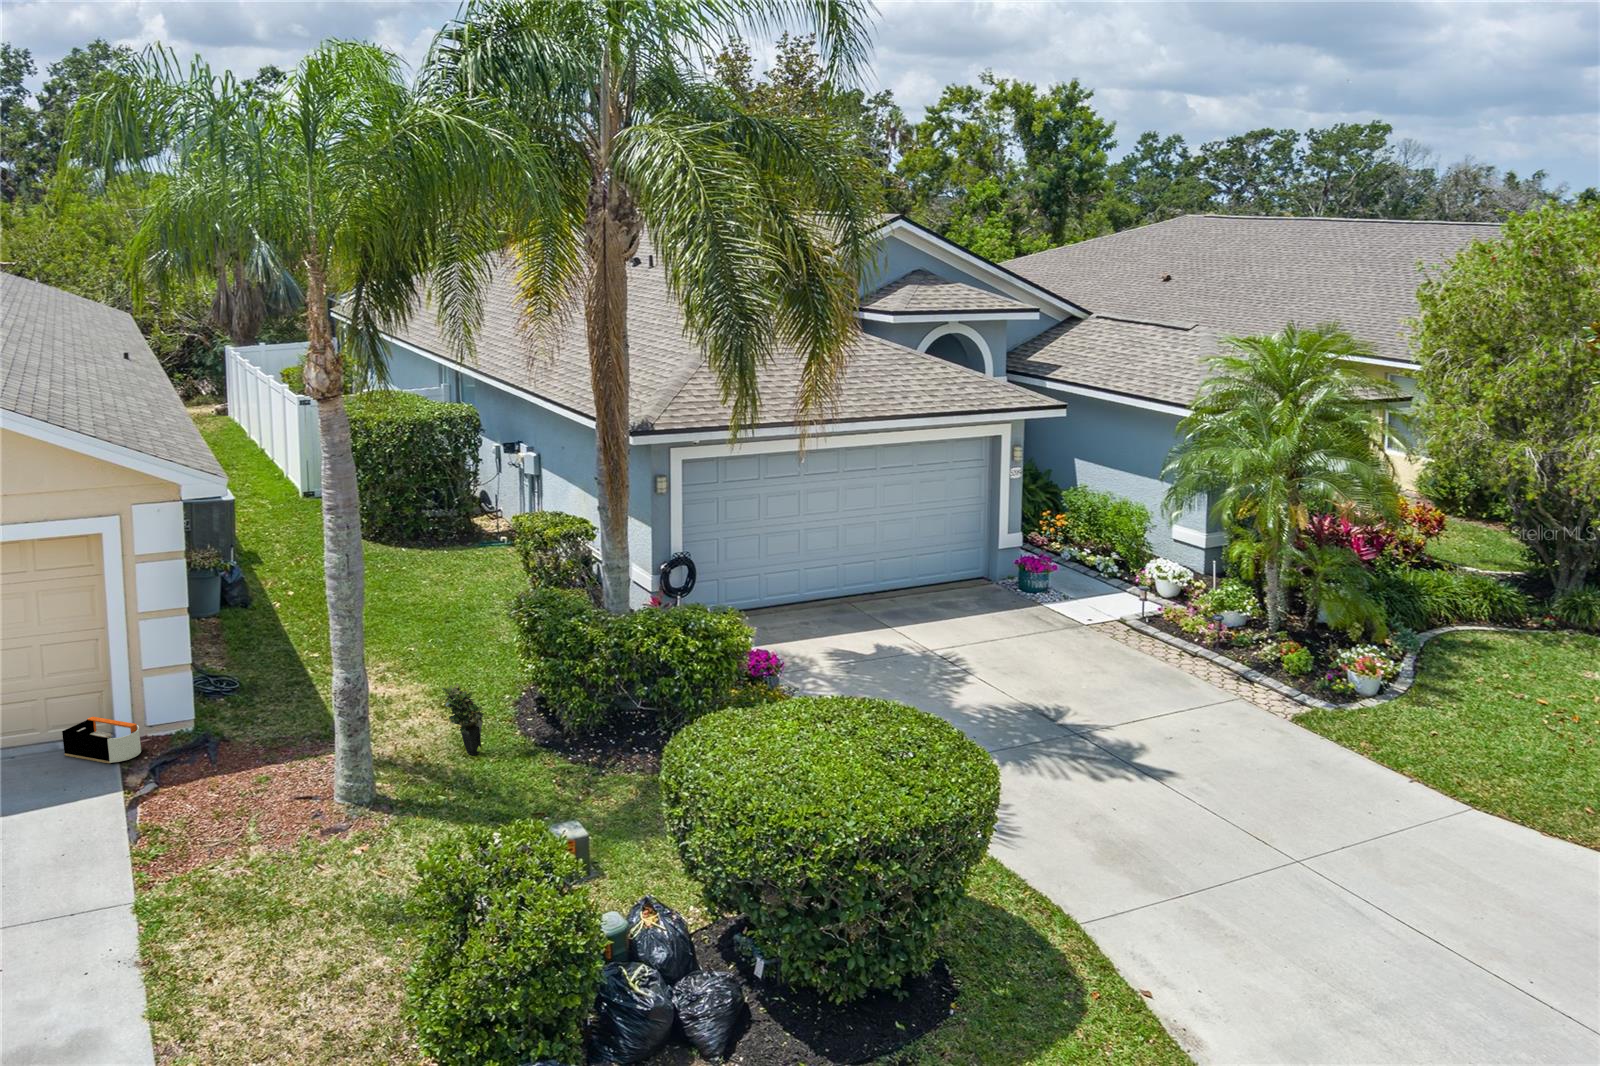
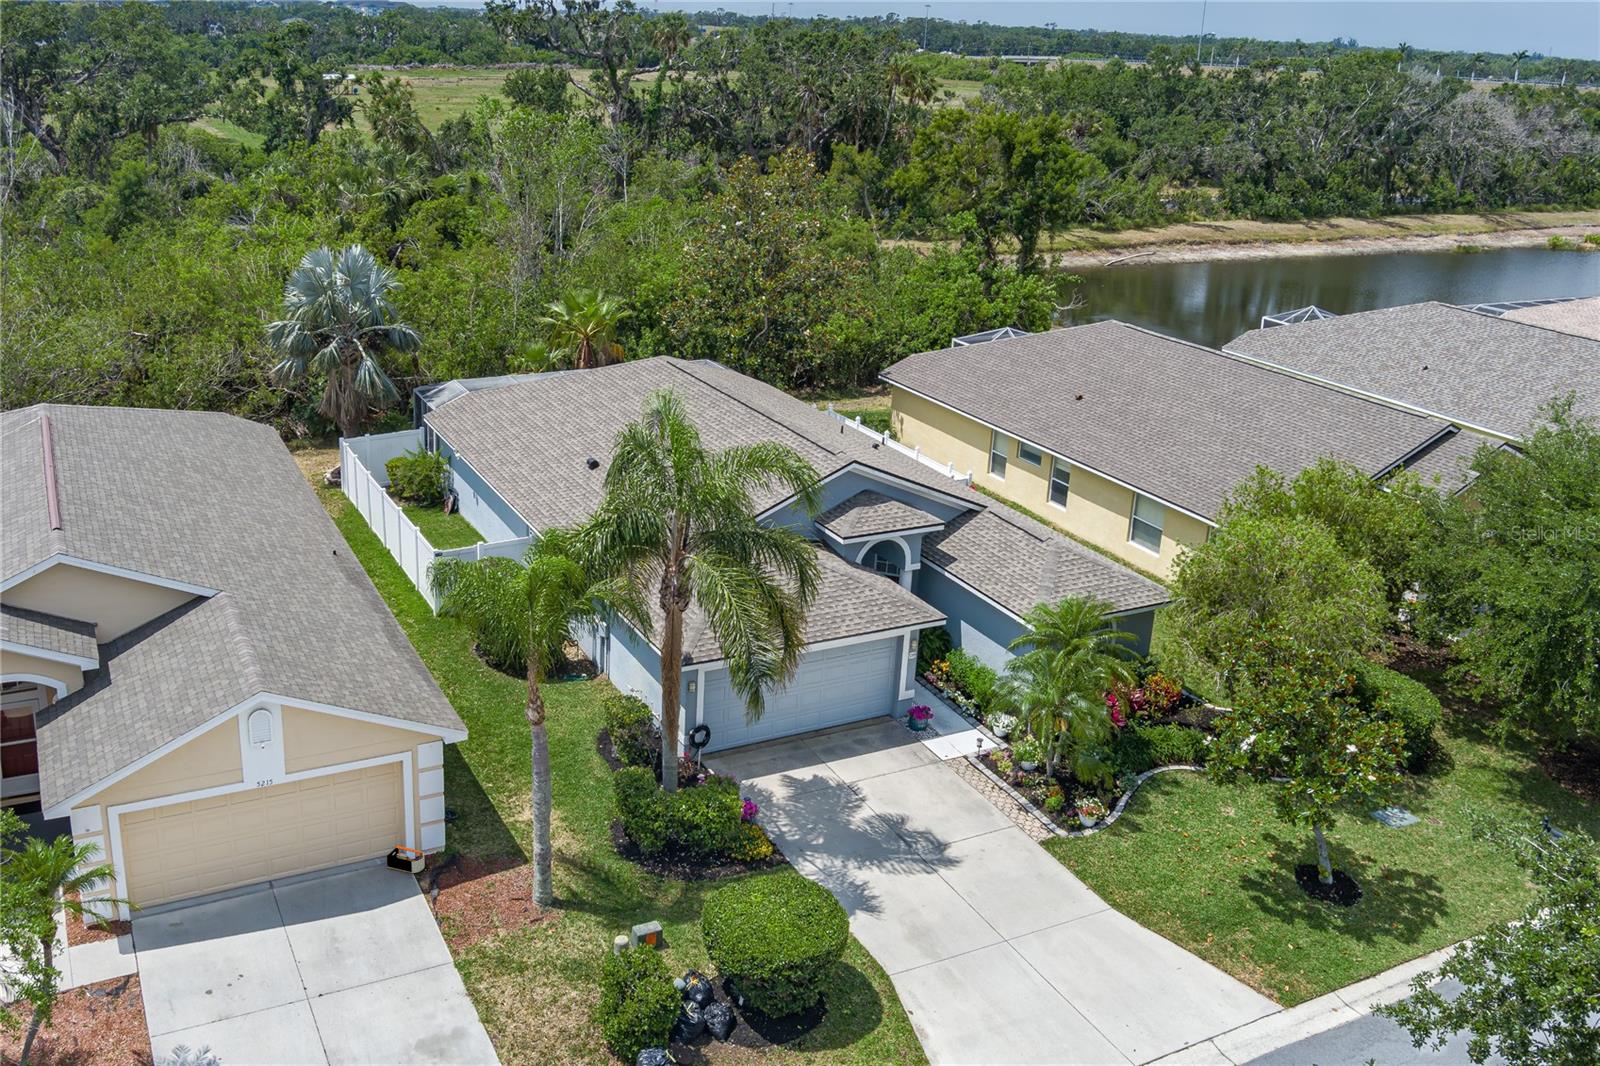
potted plant: present [442,683,484,755] -> none [578,832,600,870]

